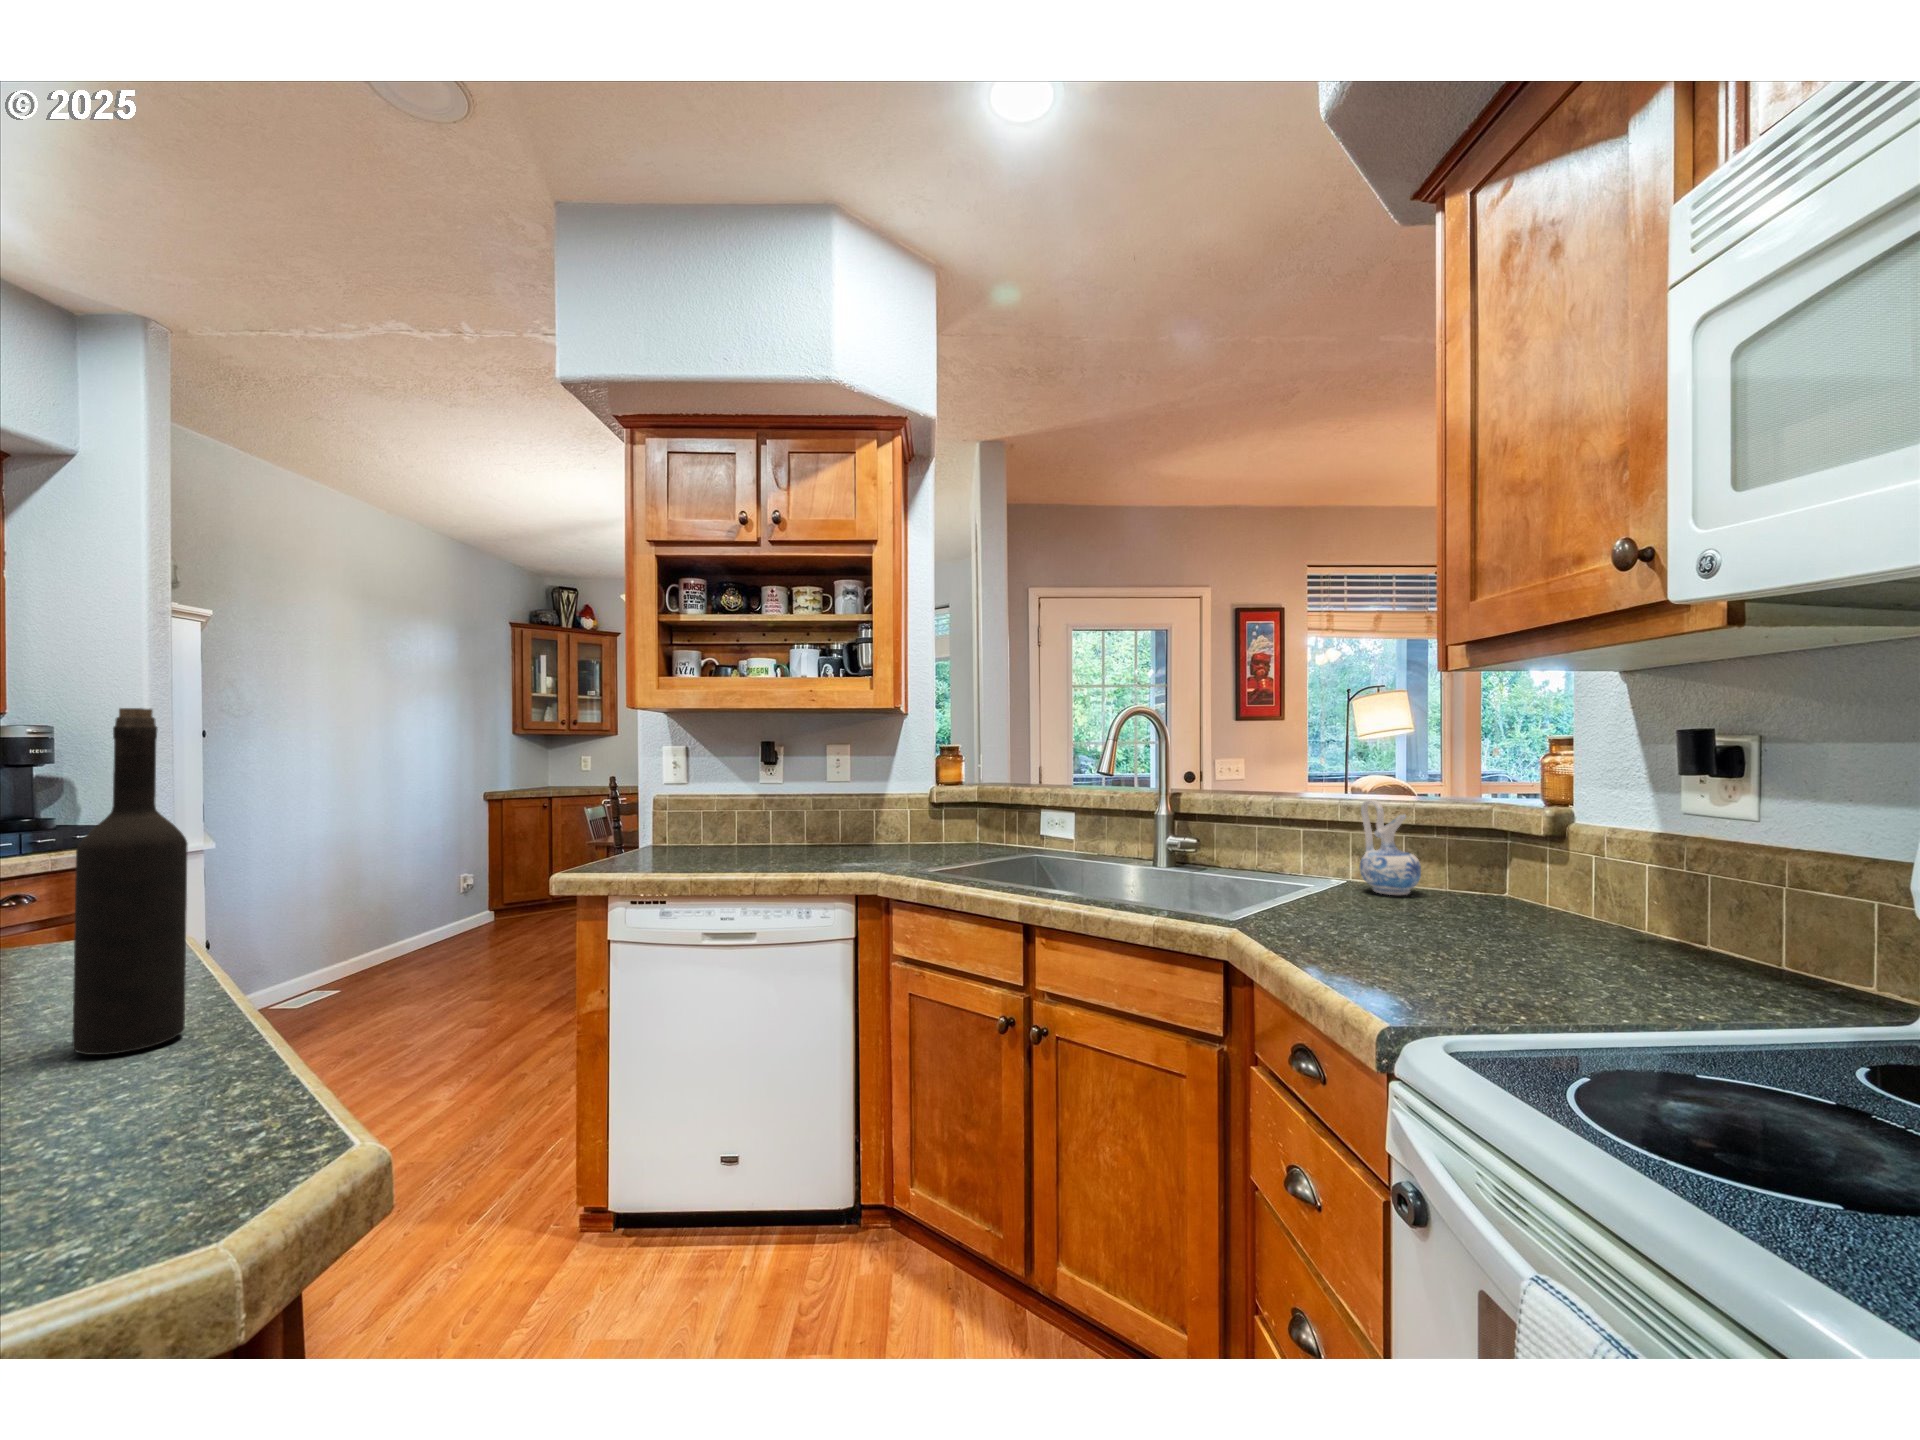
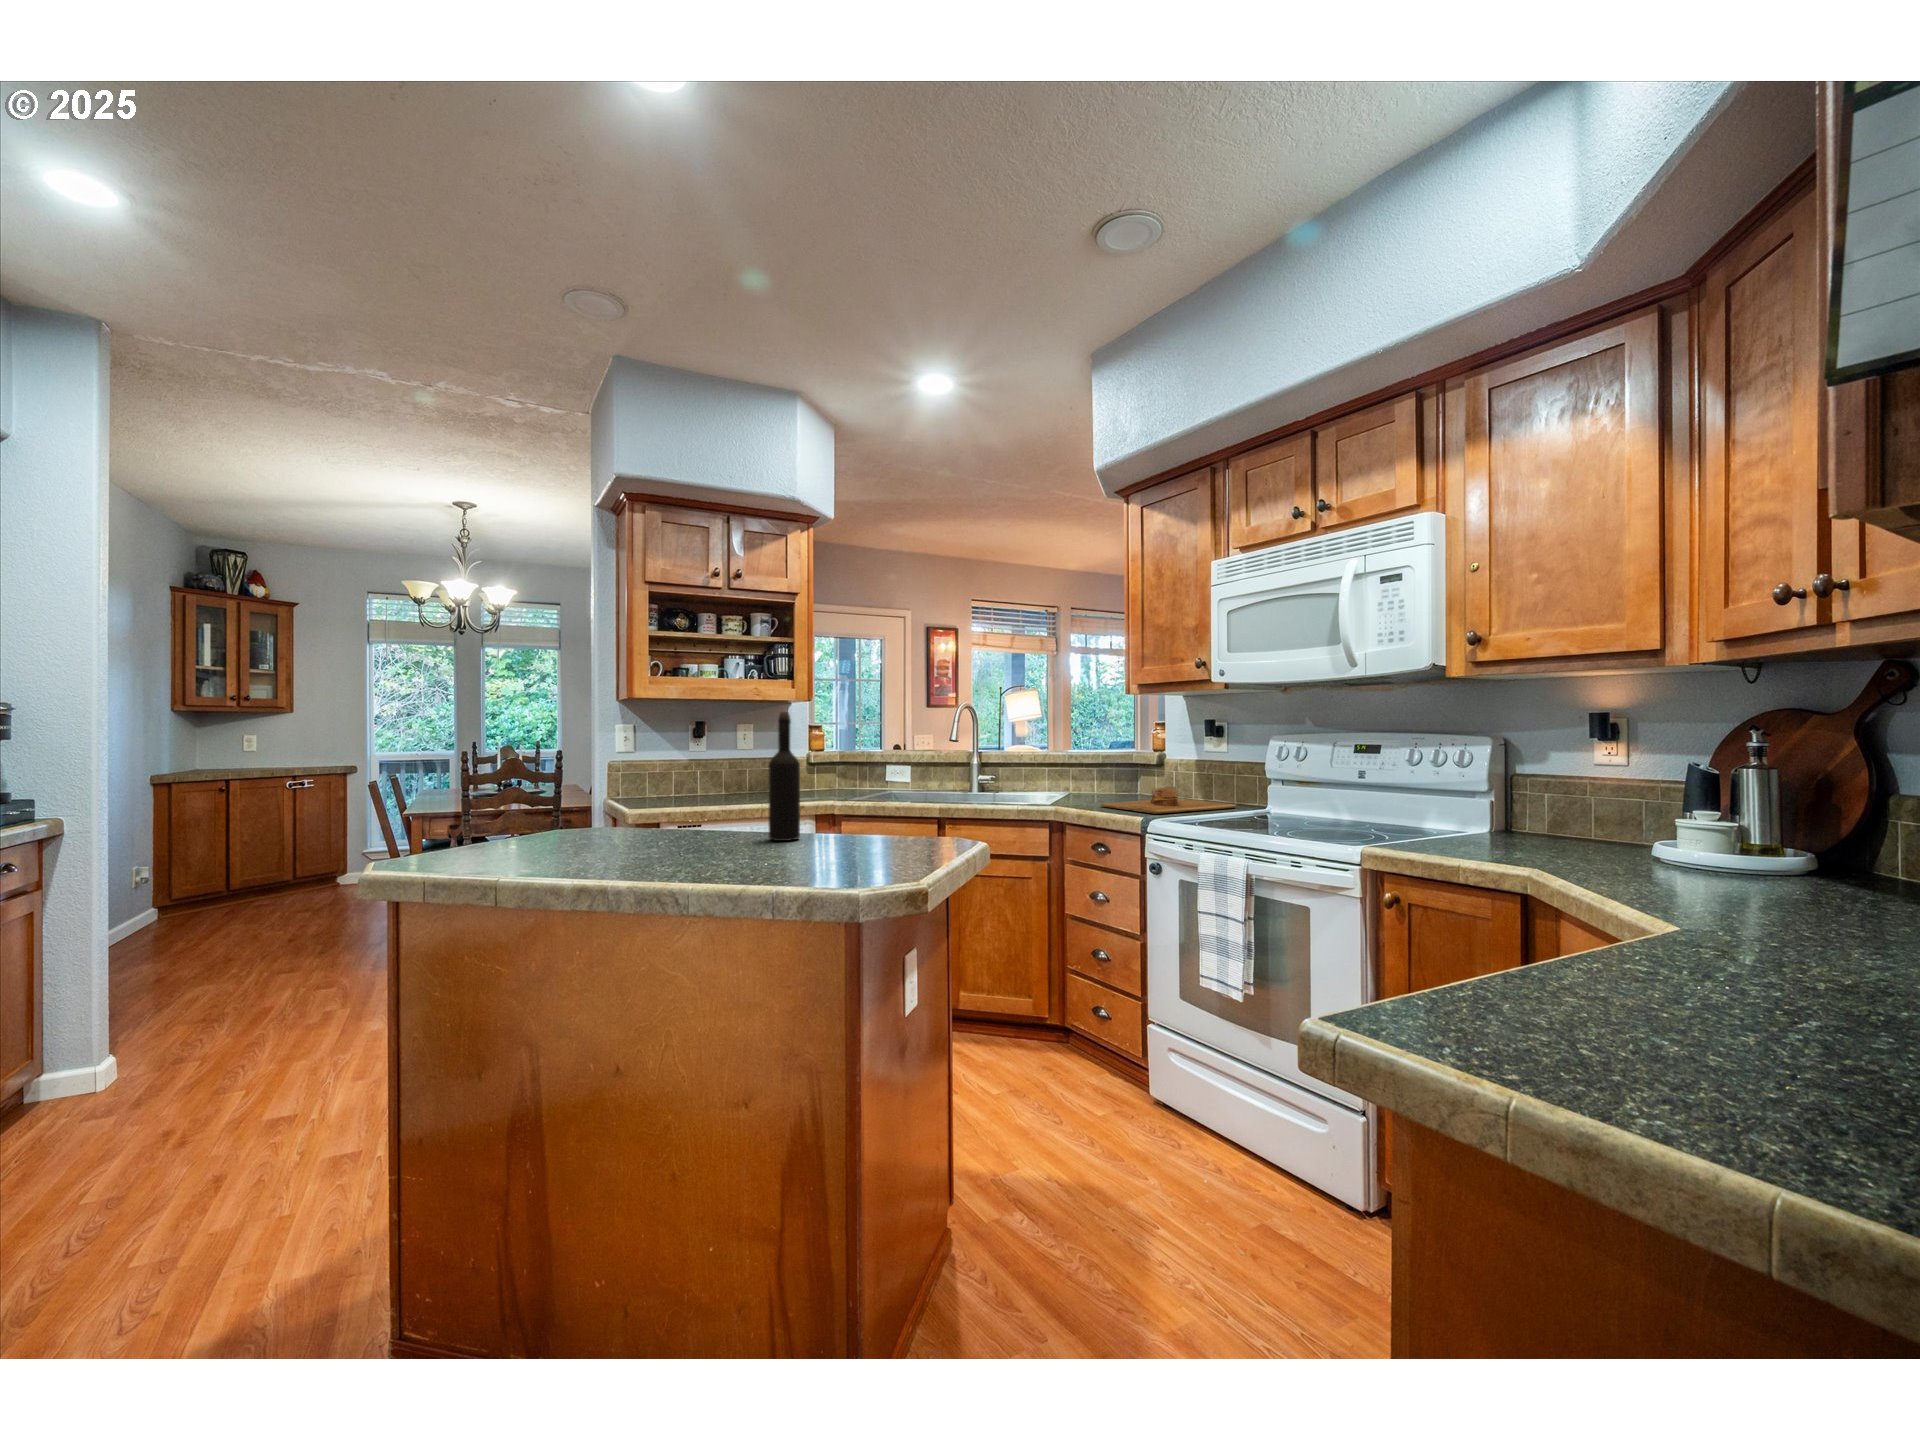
ceramic pitcher: present [1360,799,1421,895] -> none [1080,751,1106,795]
cutting board: none [1352,903,1786,994] -> present [1101,786,1236,814]

